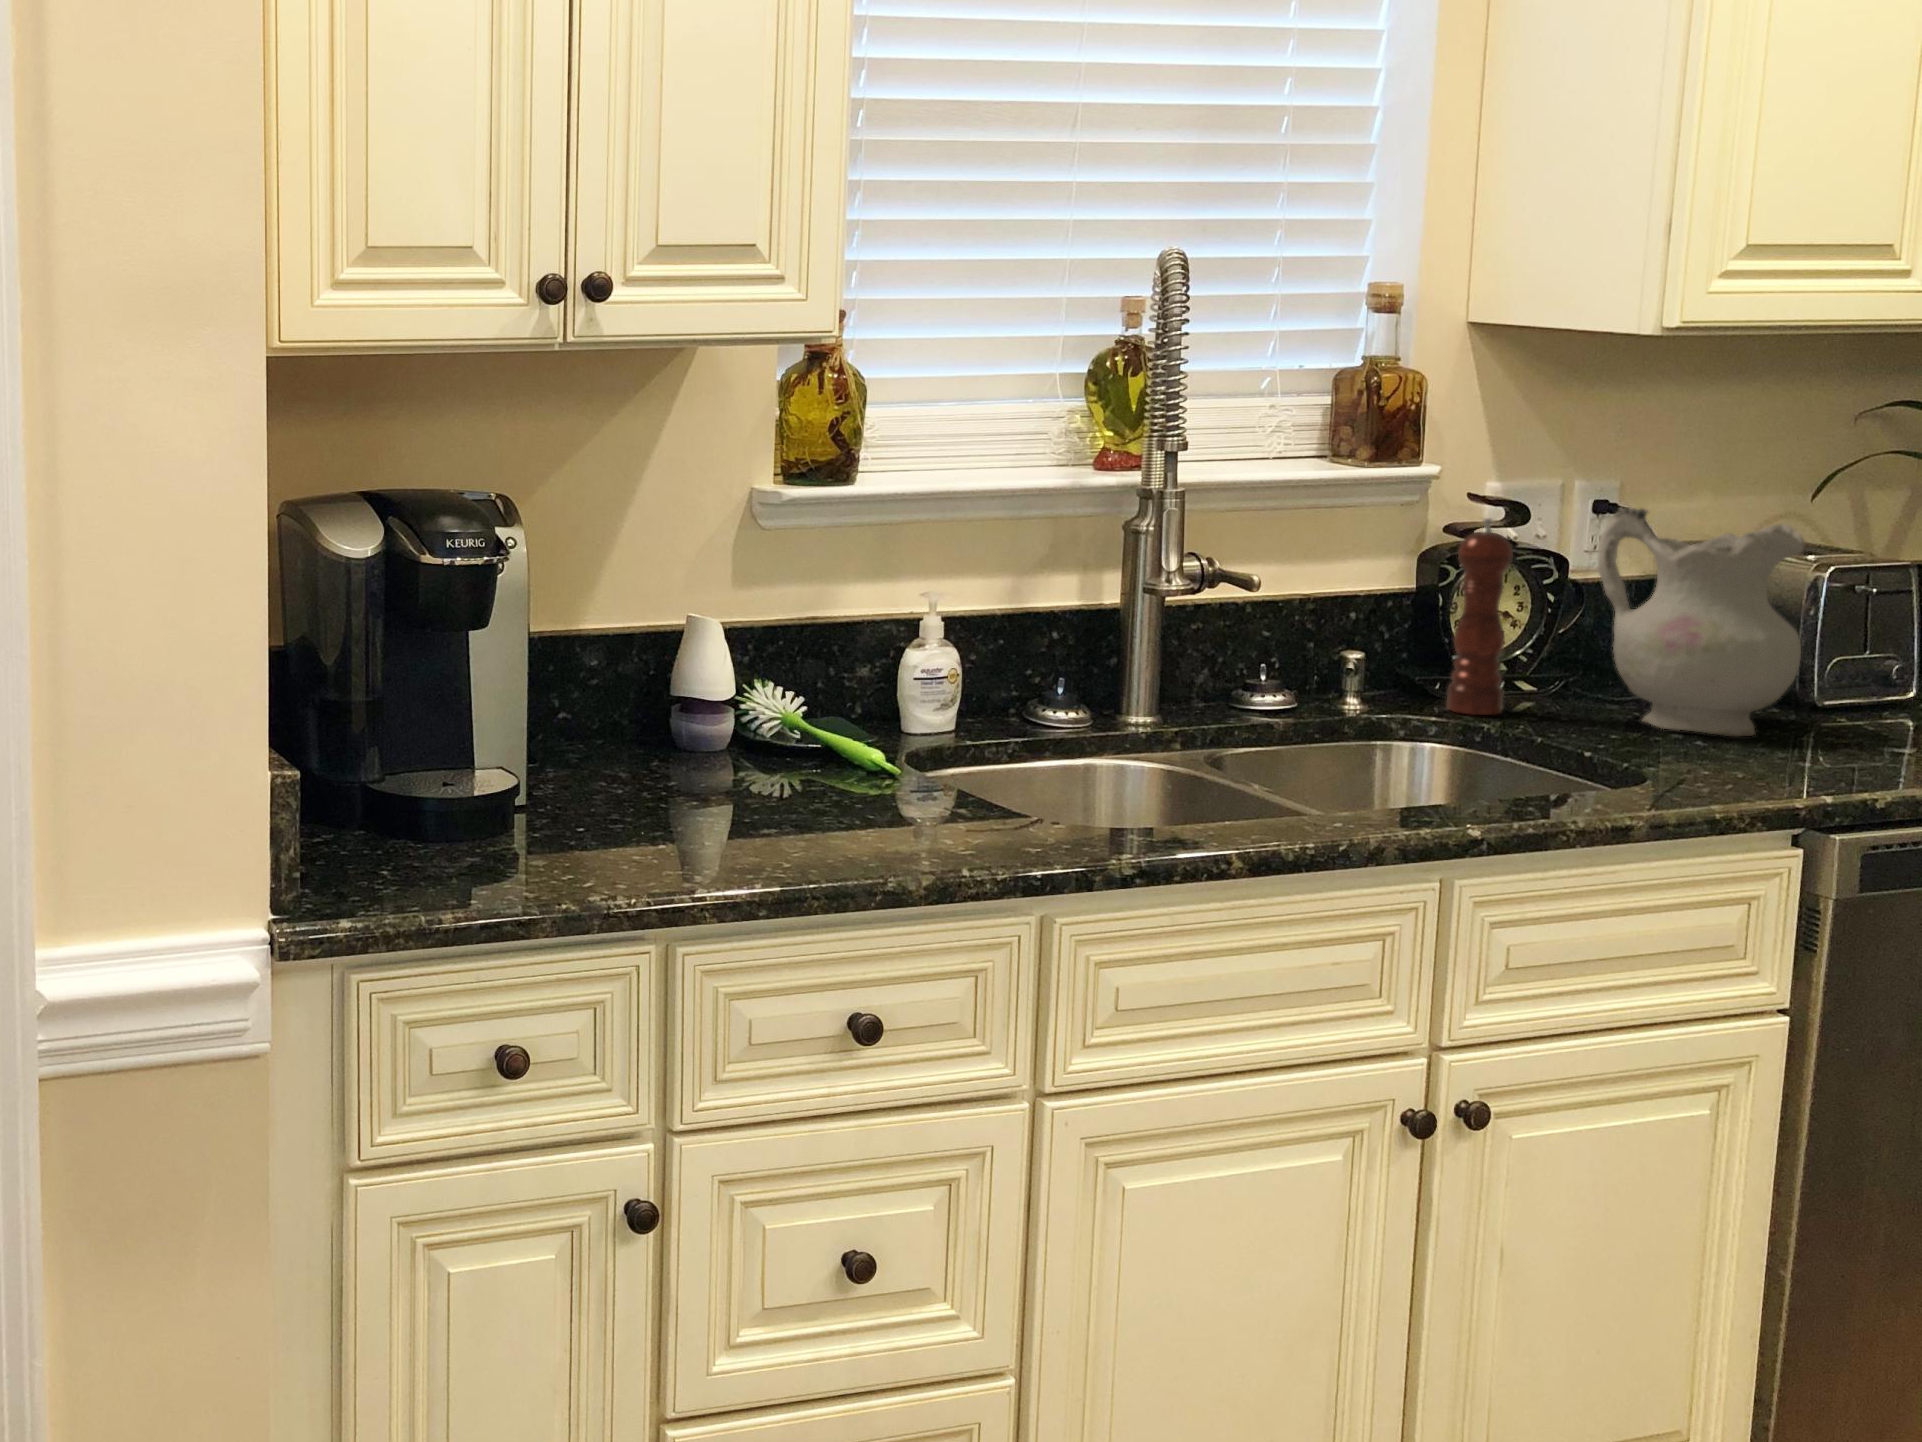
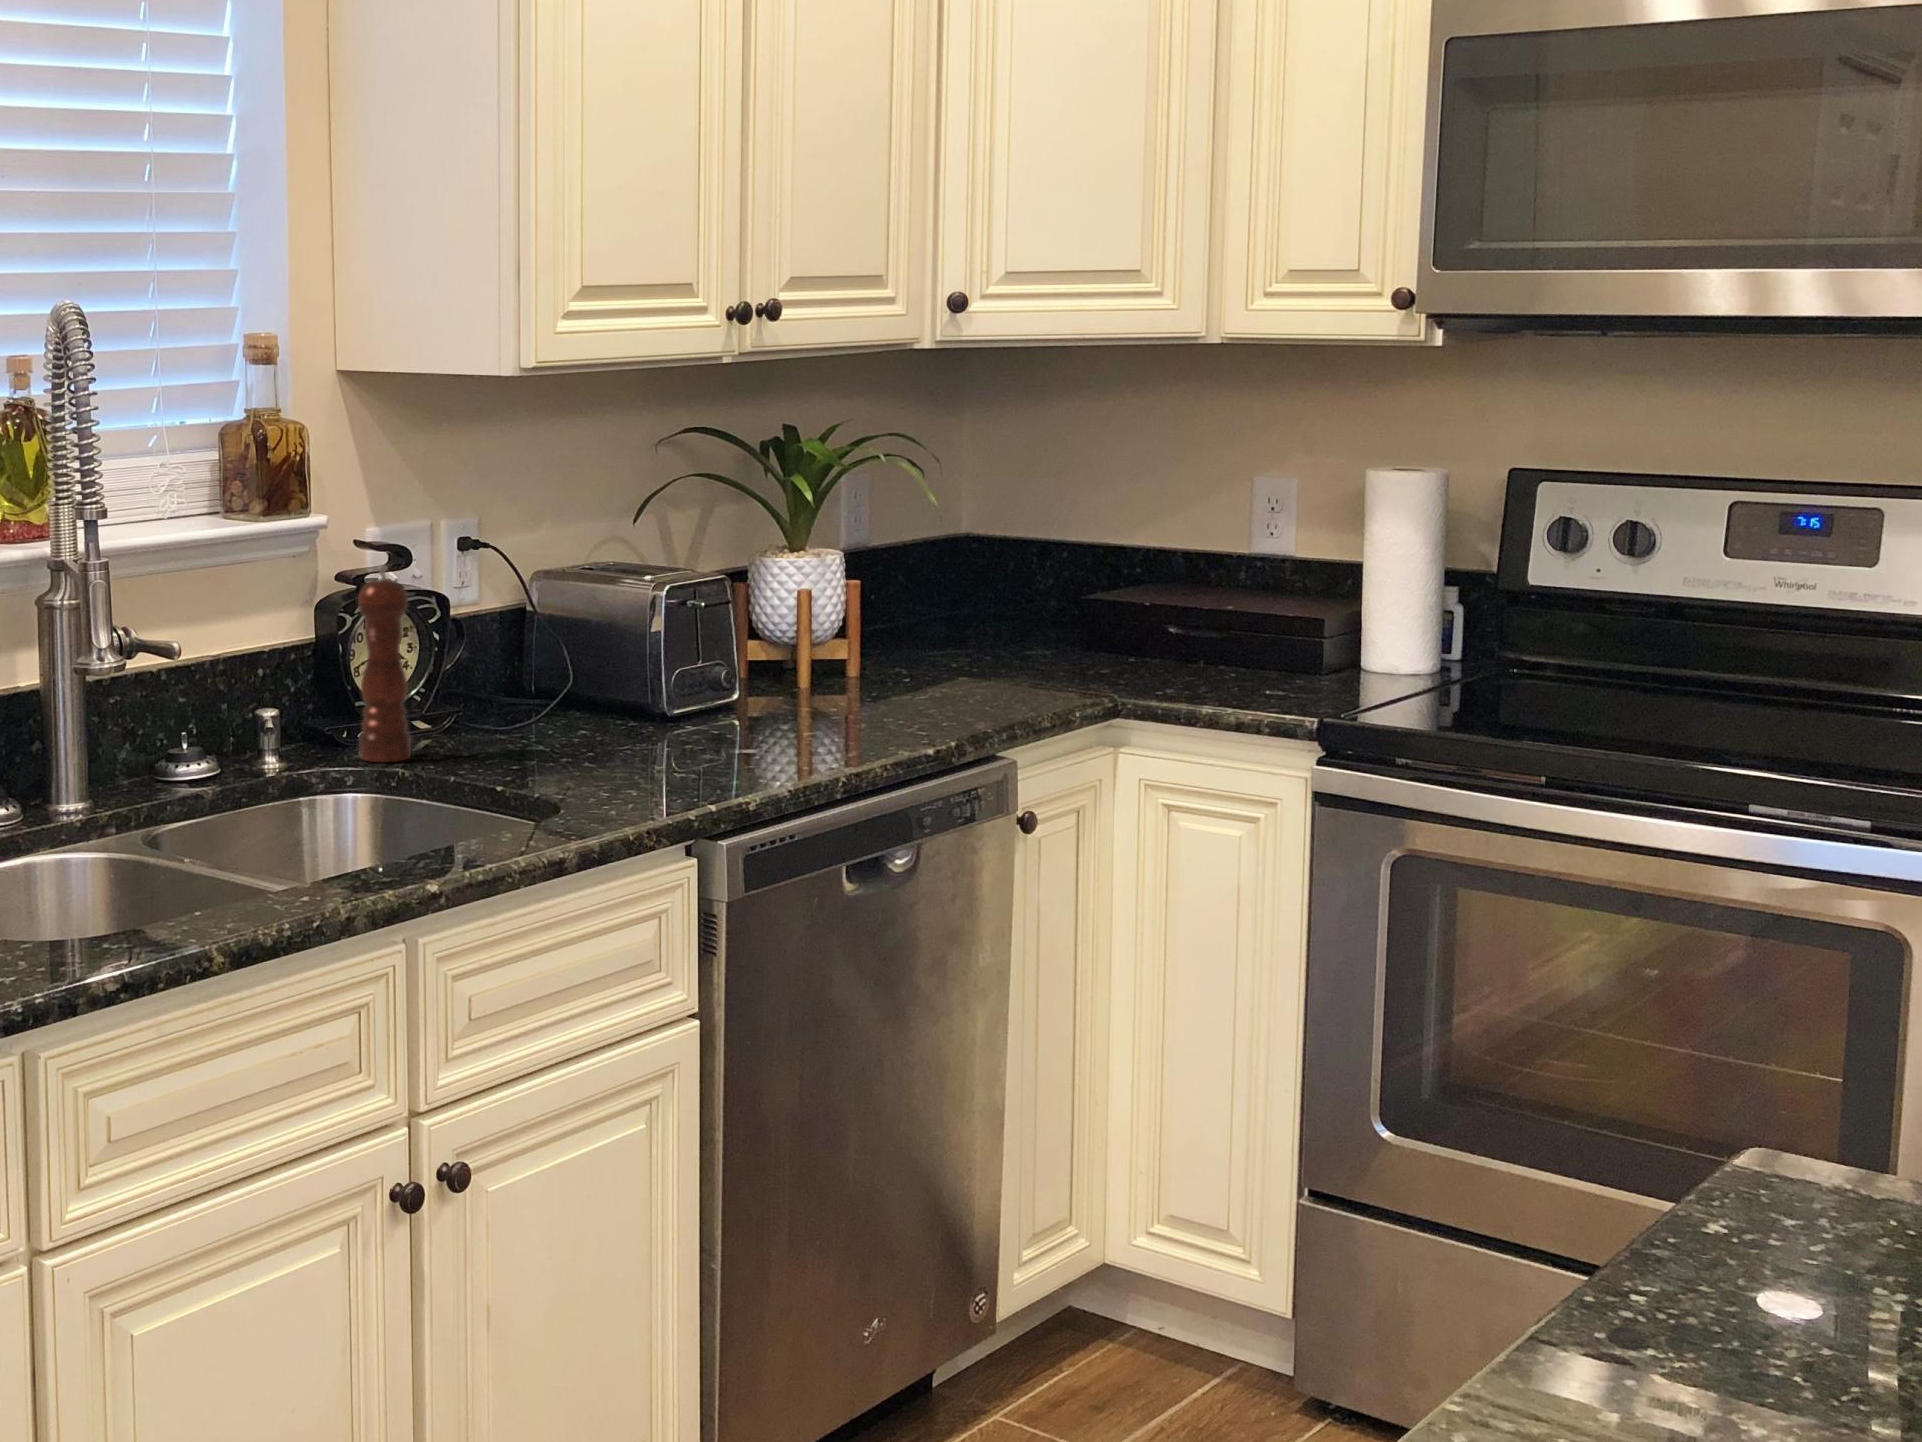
ceramic pitcher: present [1598,507,1804,736] -> none [481,544,663,758]

